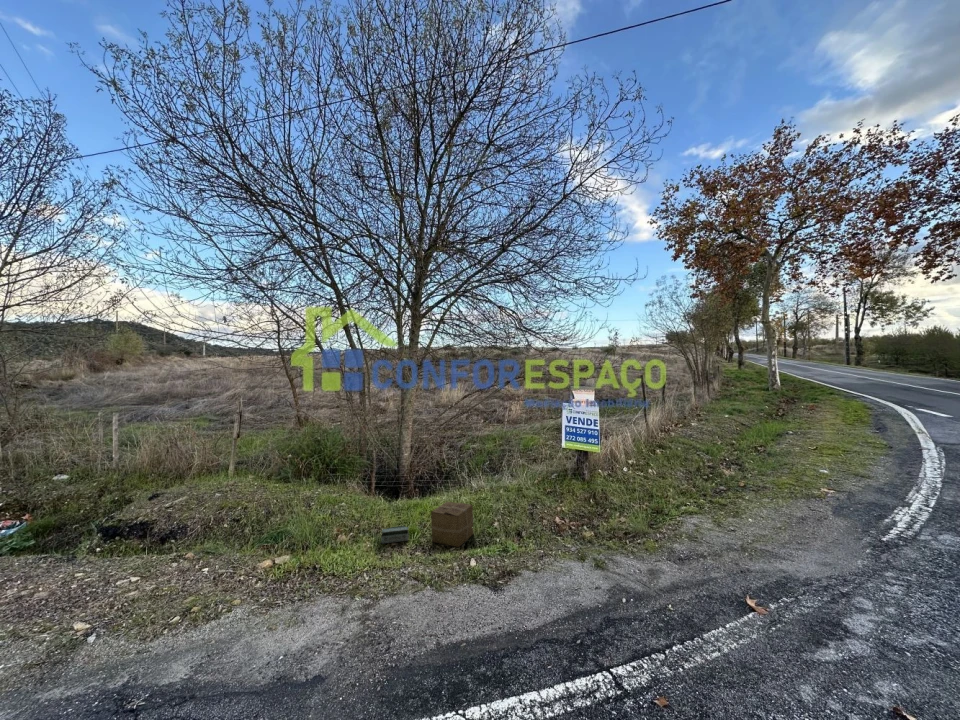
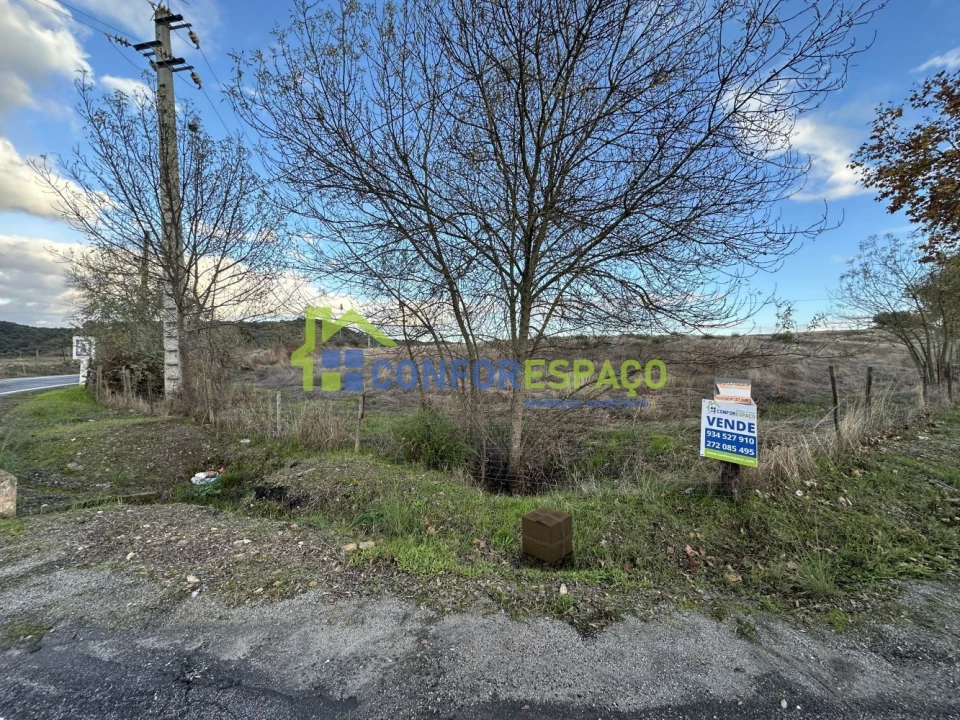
toolbox: present [381,526,409,543] -> none [468,526,499,545]

